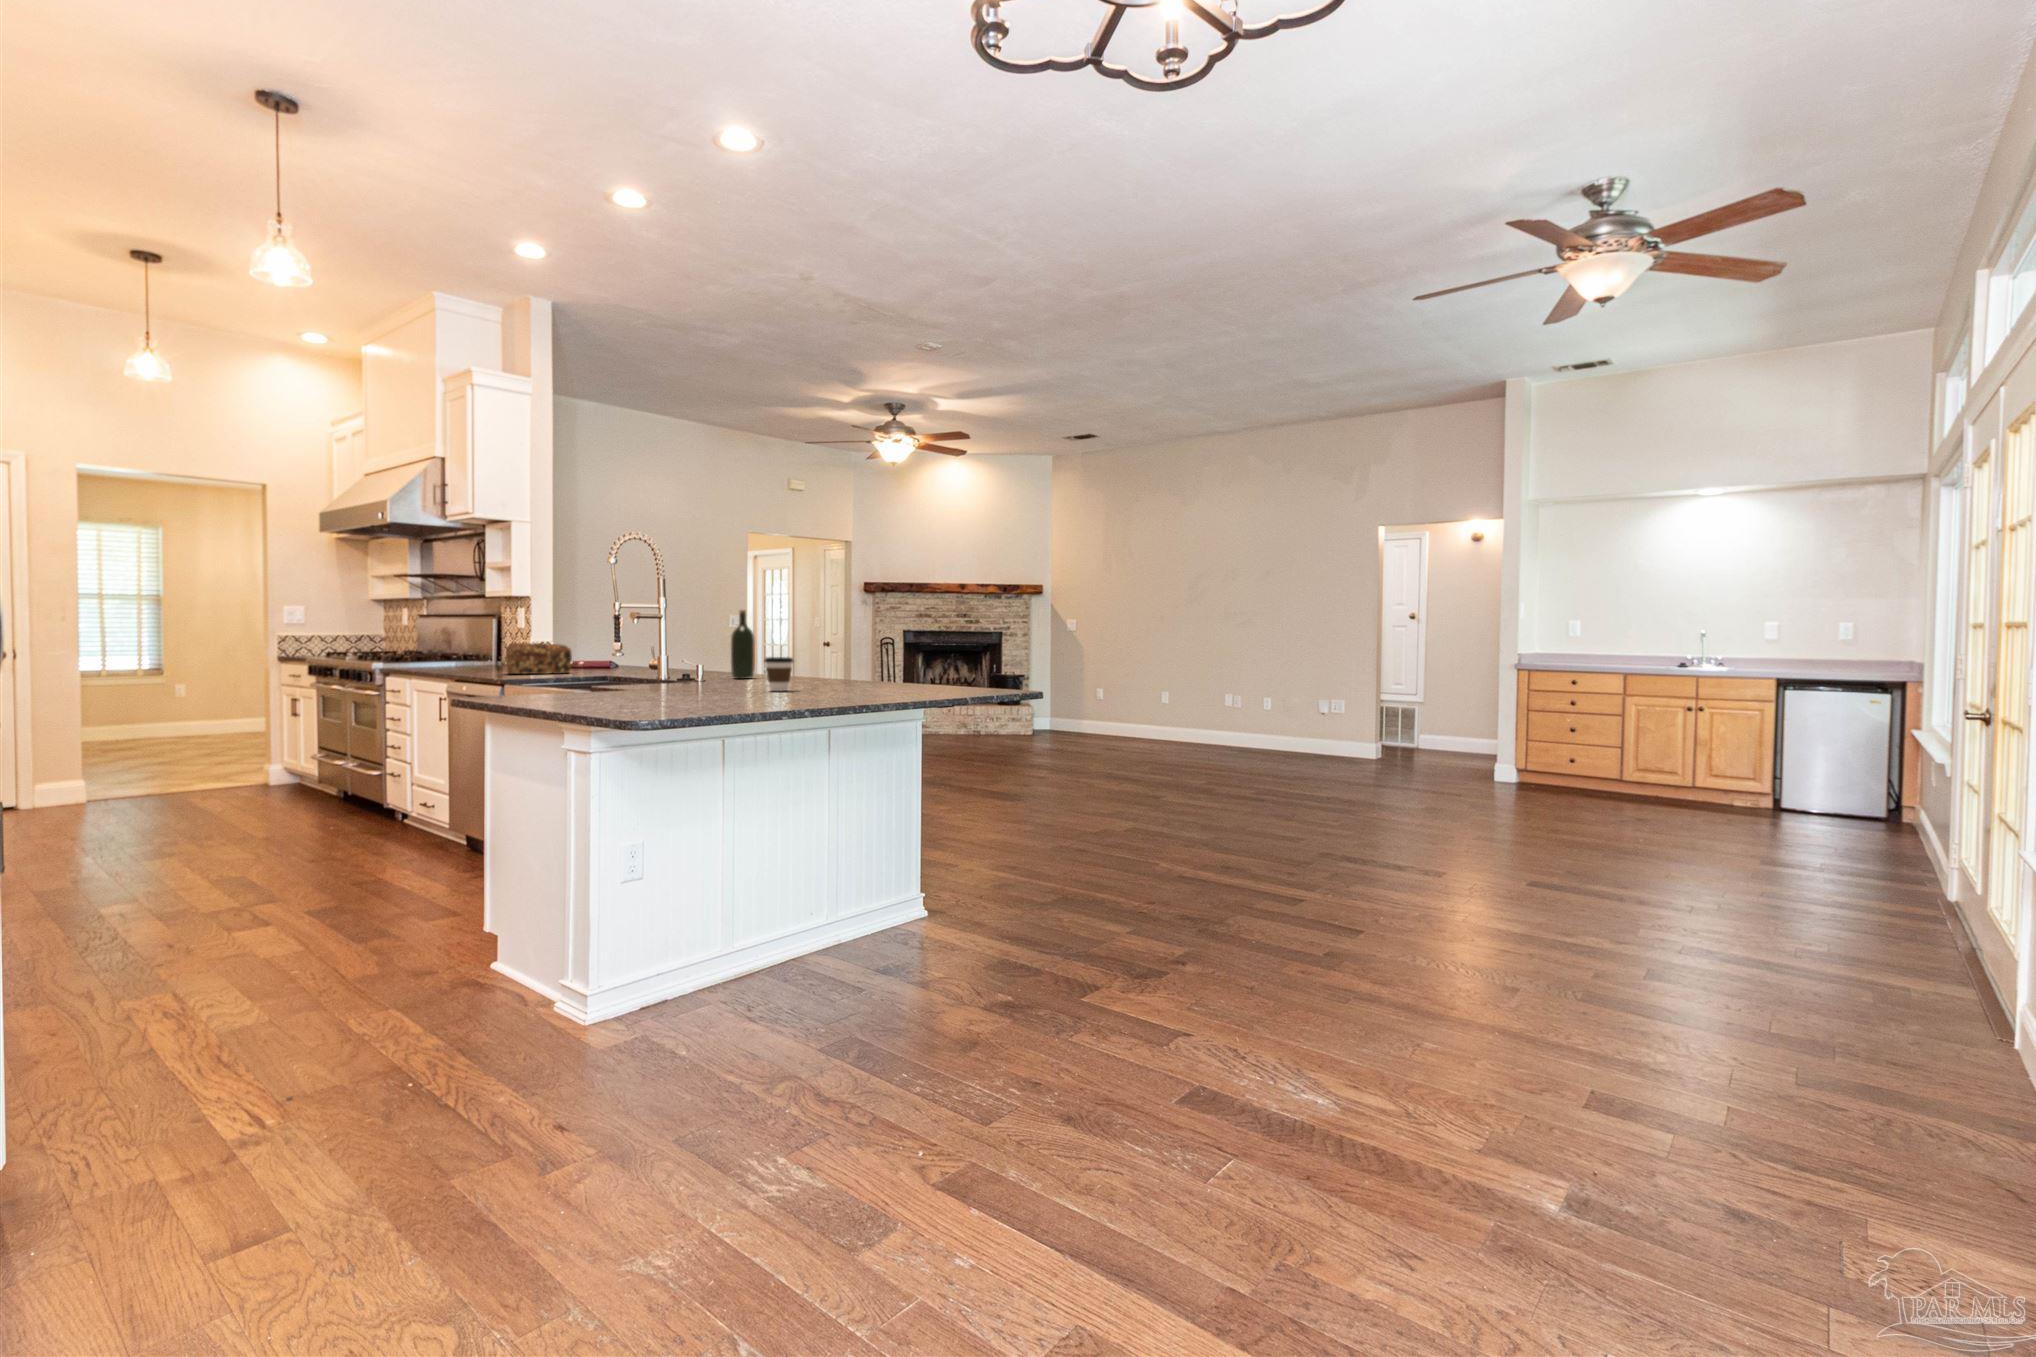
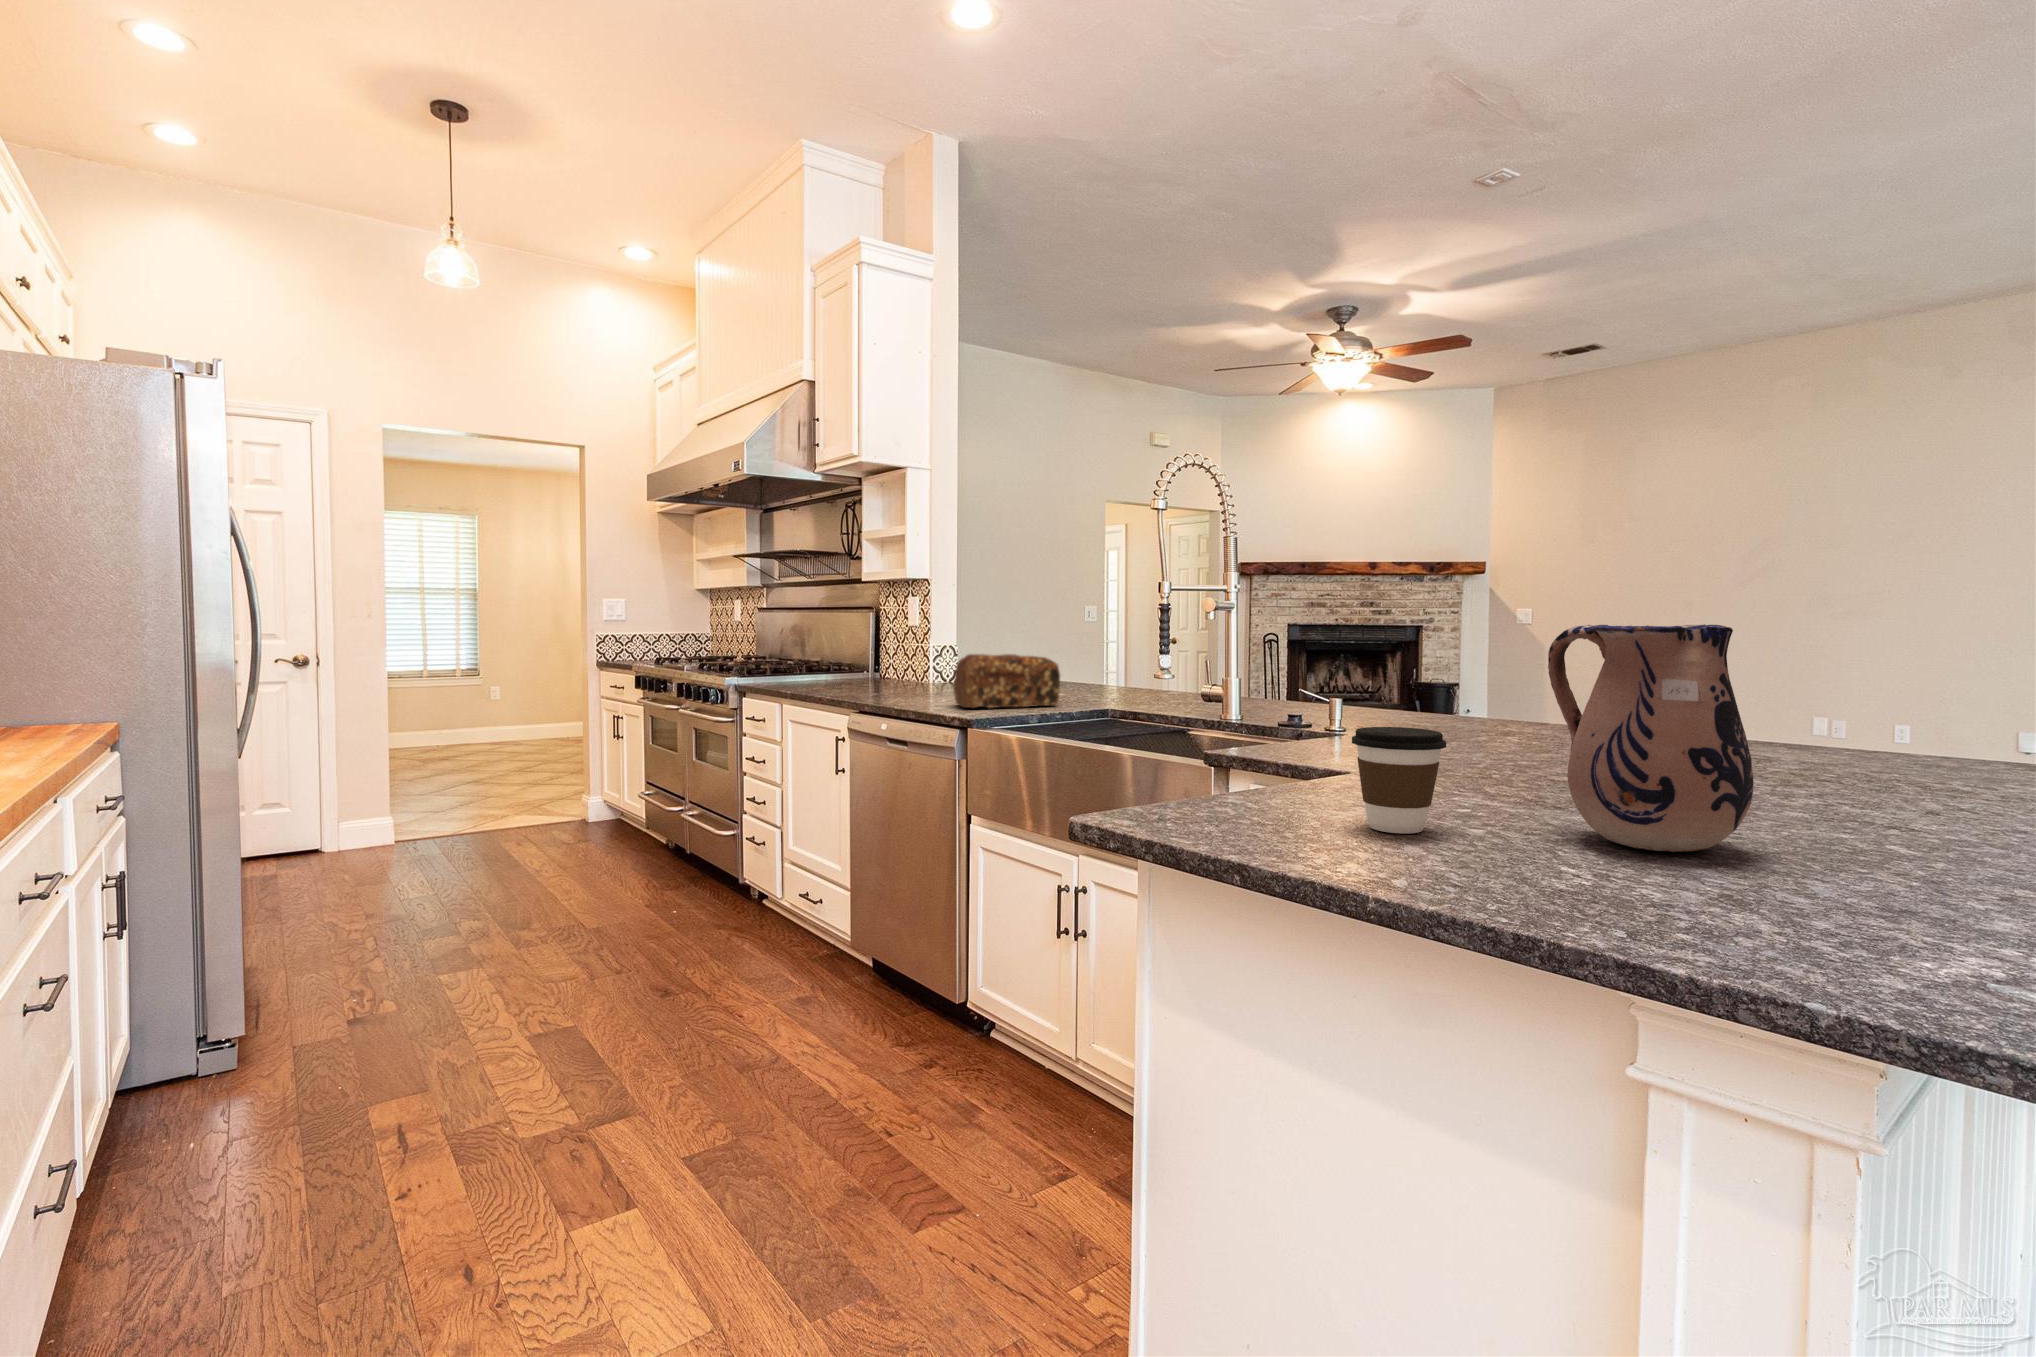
wine bottle: present [731,610,755,679] -> none [1424,593,1475,731]
ceramic pitcher: none [626,622,682,699] -> present [1548,624,1753,852]
coffee cup: present [764,657,793,691] -> present [1352,727,1446,833]

